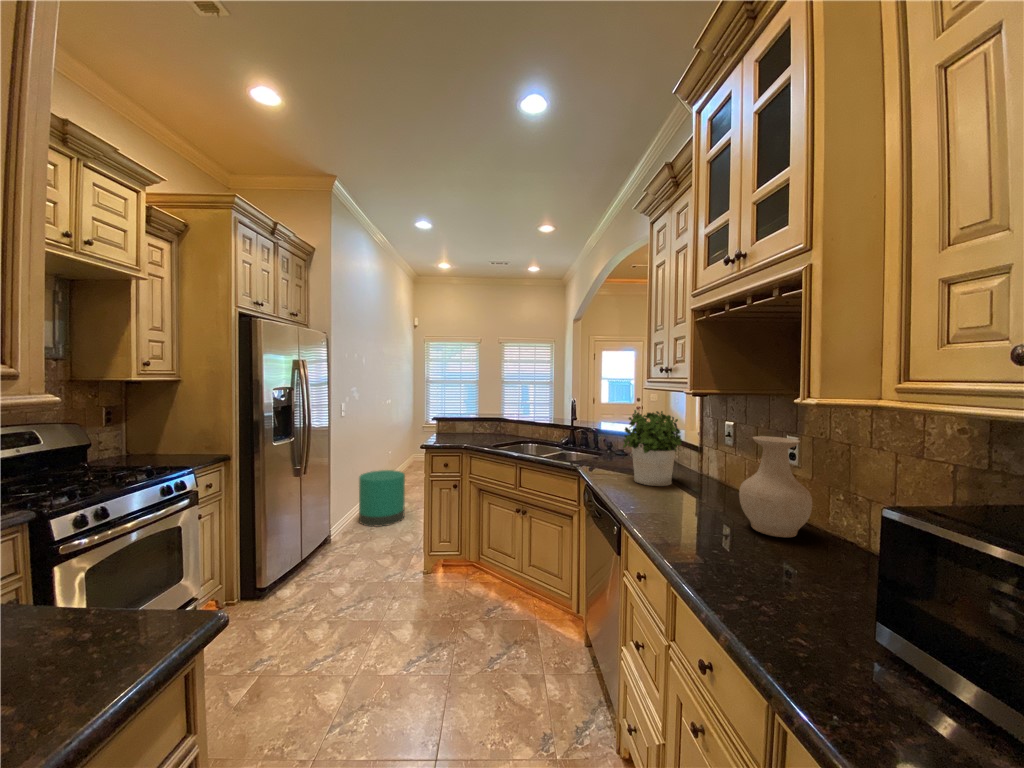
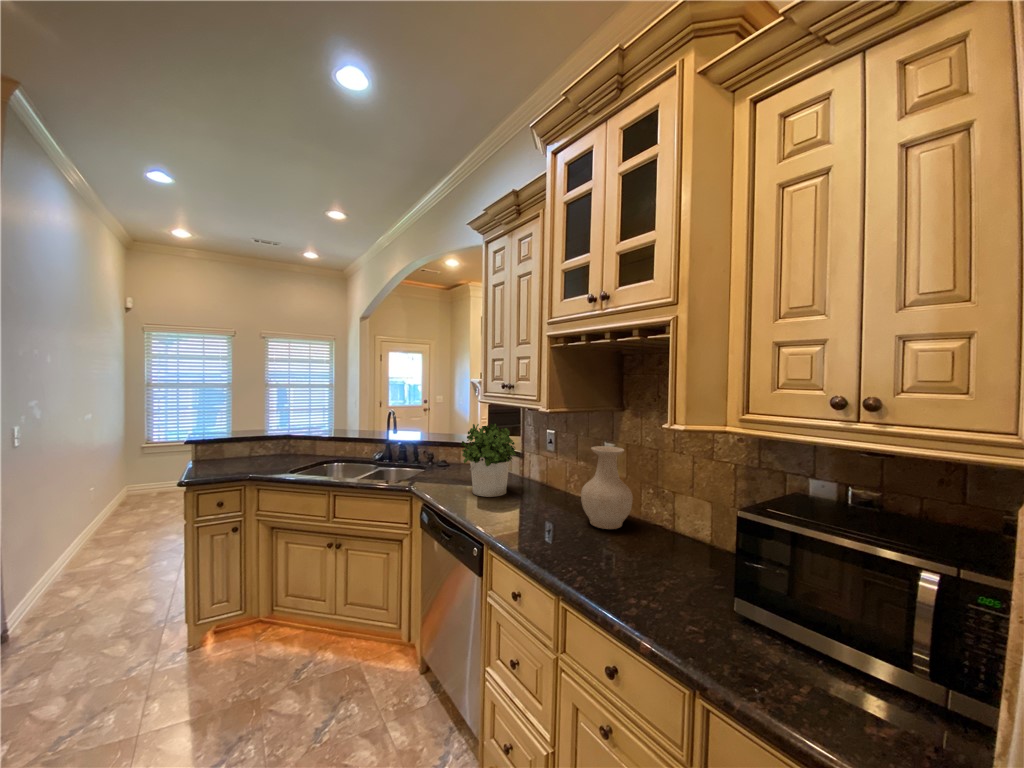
trash can: present [359,470,405,527] -> none [31,519,126,613]

